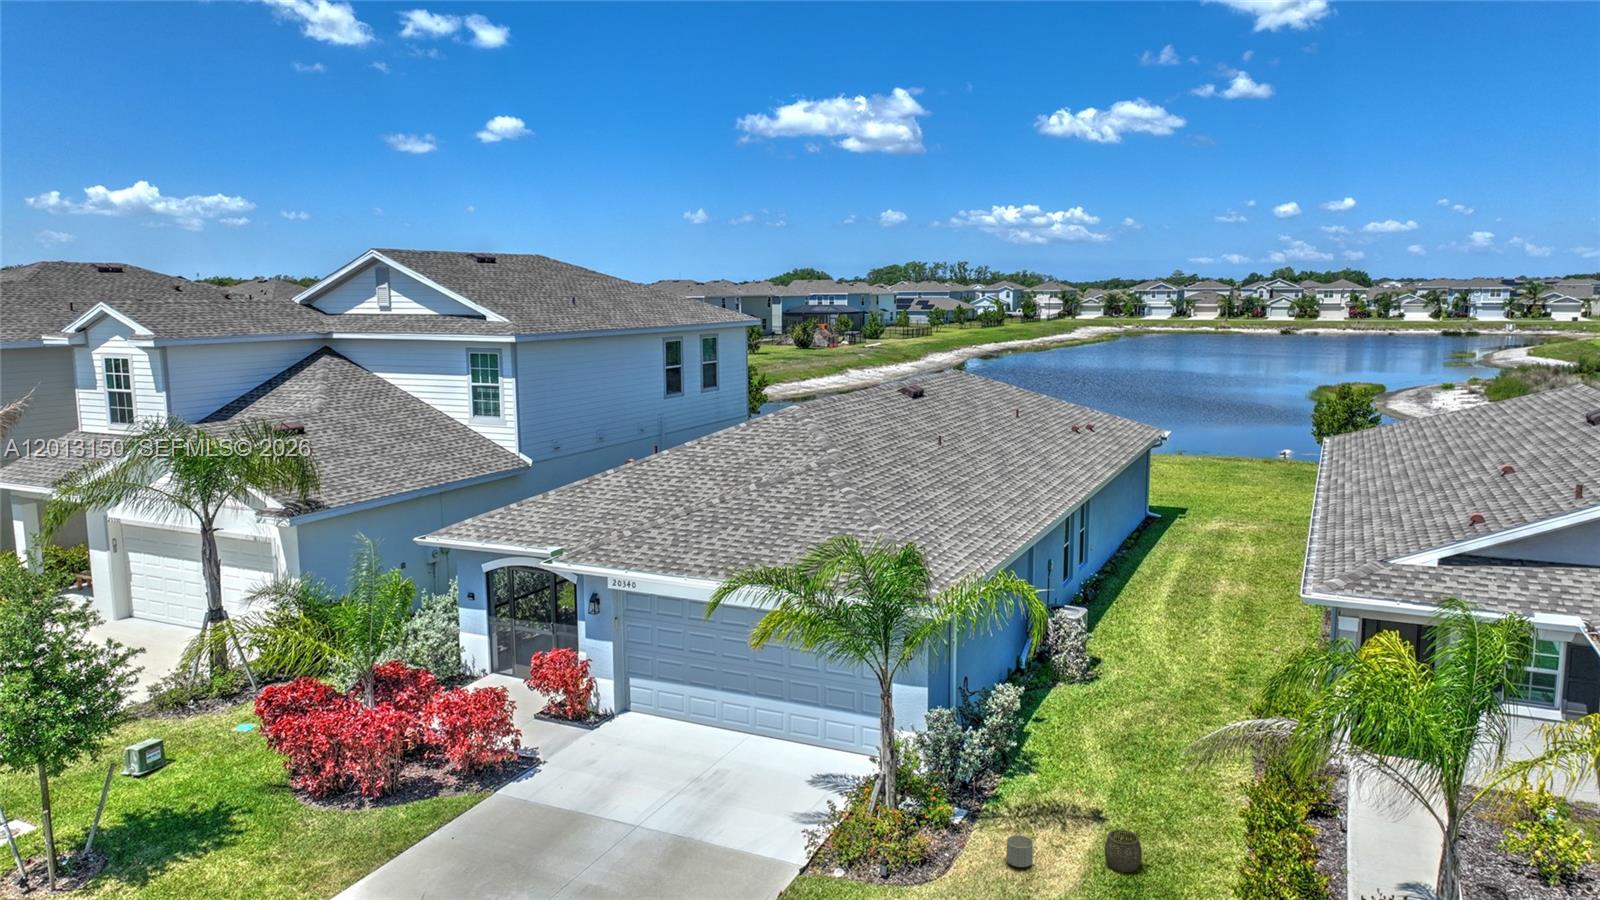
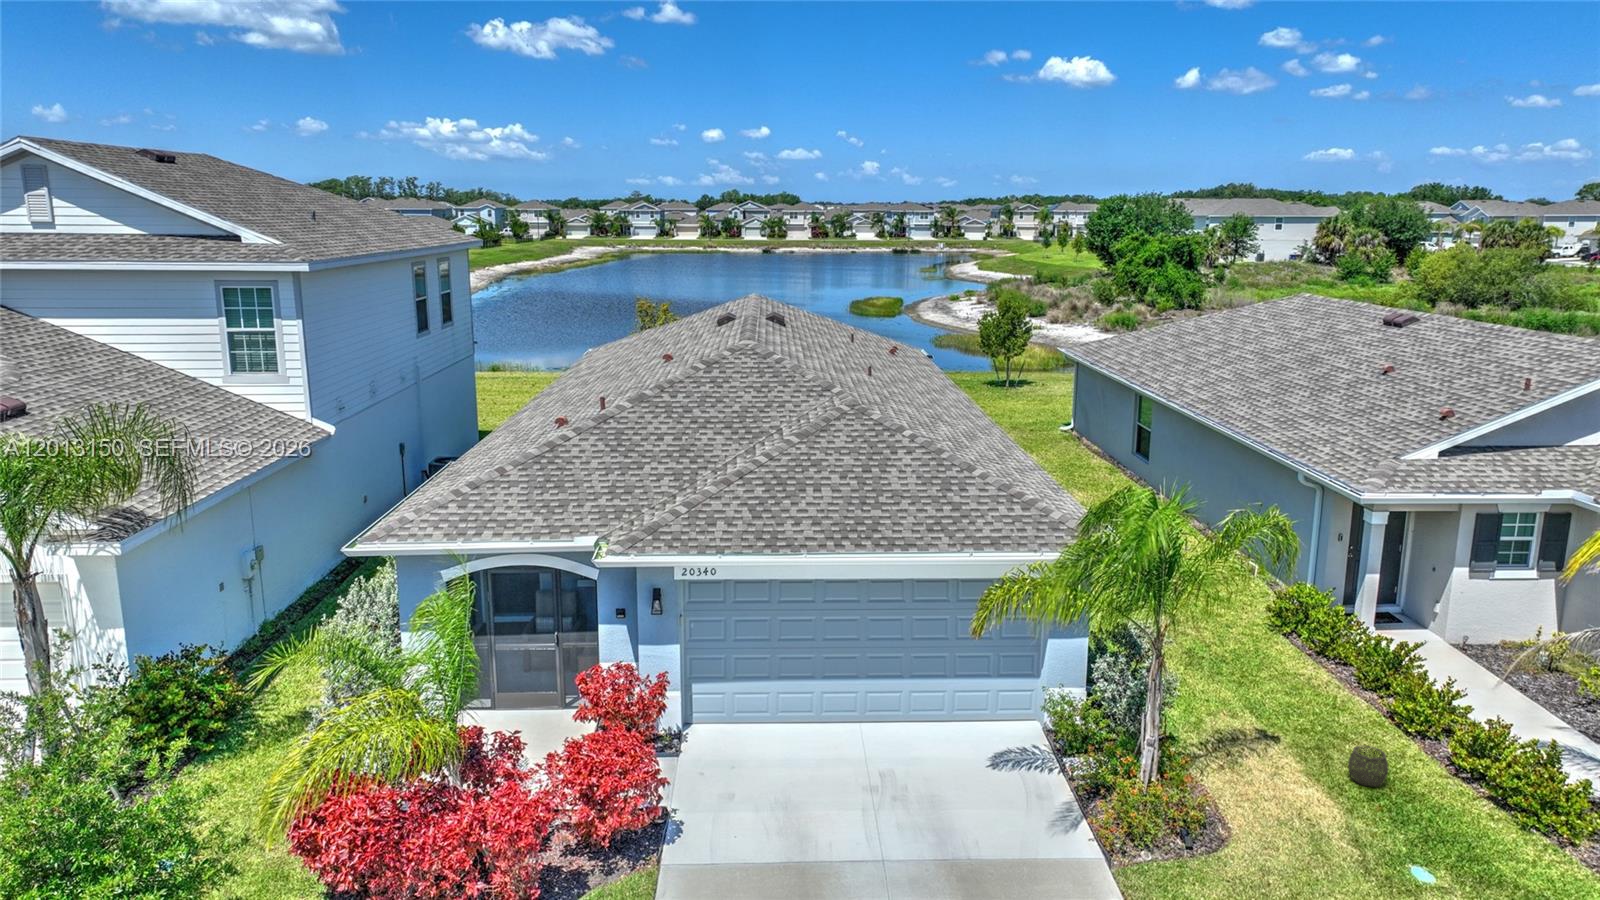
planter: present [1007,835,1033,867] -> none [1278,773,1309,806]

